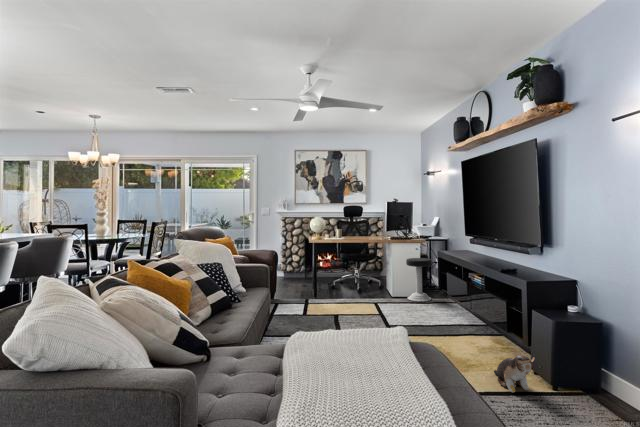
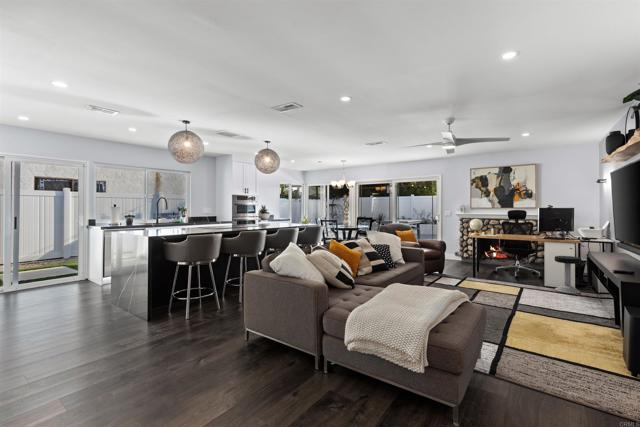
plush toy: present [494,354,535,393] -> none [580,336,607,368]

